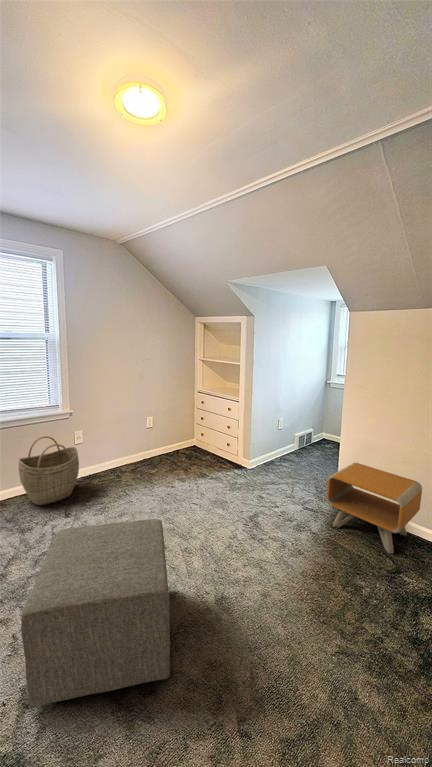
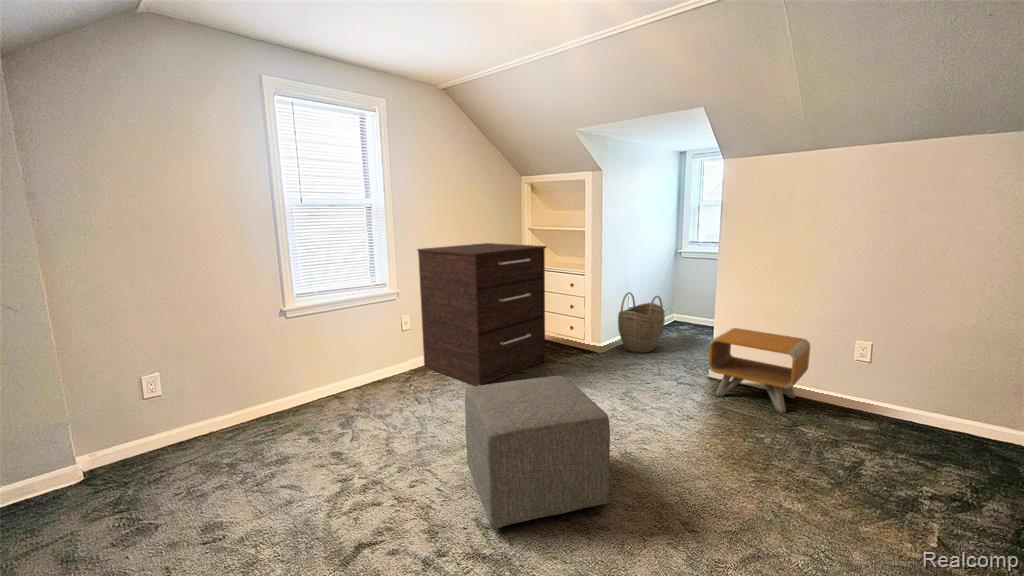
dresser: none [92,372,200,501] -> present [417,243,547,386]
woven basket: present [18,436,79,505] -> present [618,292,665,353]

